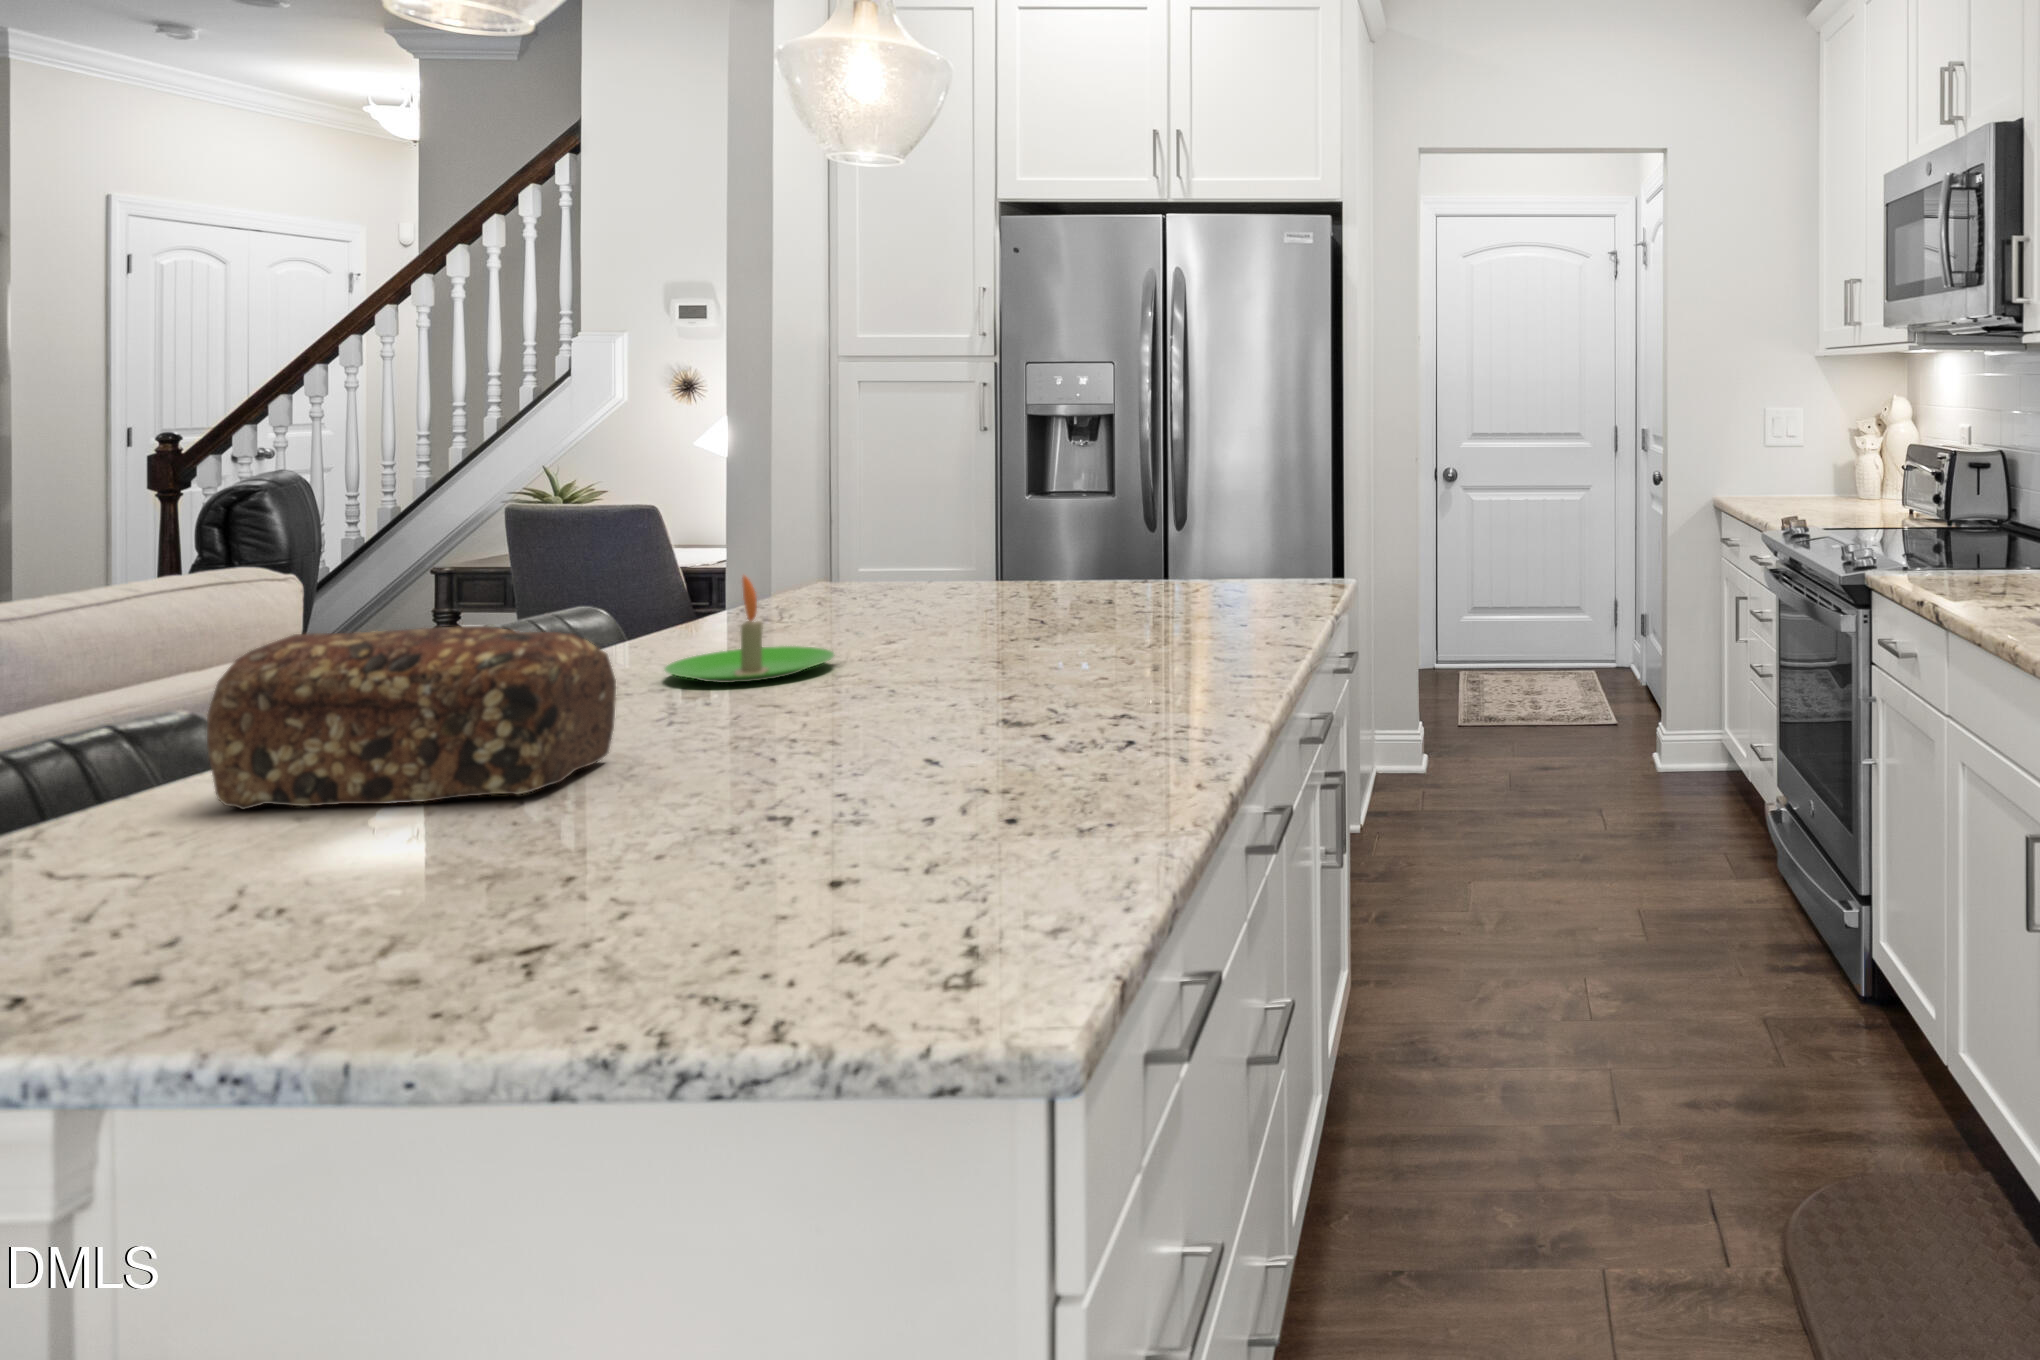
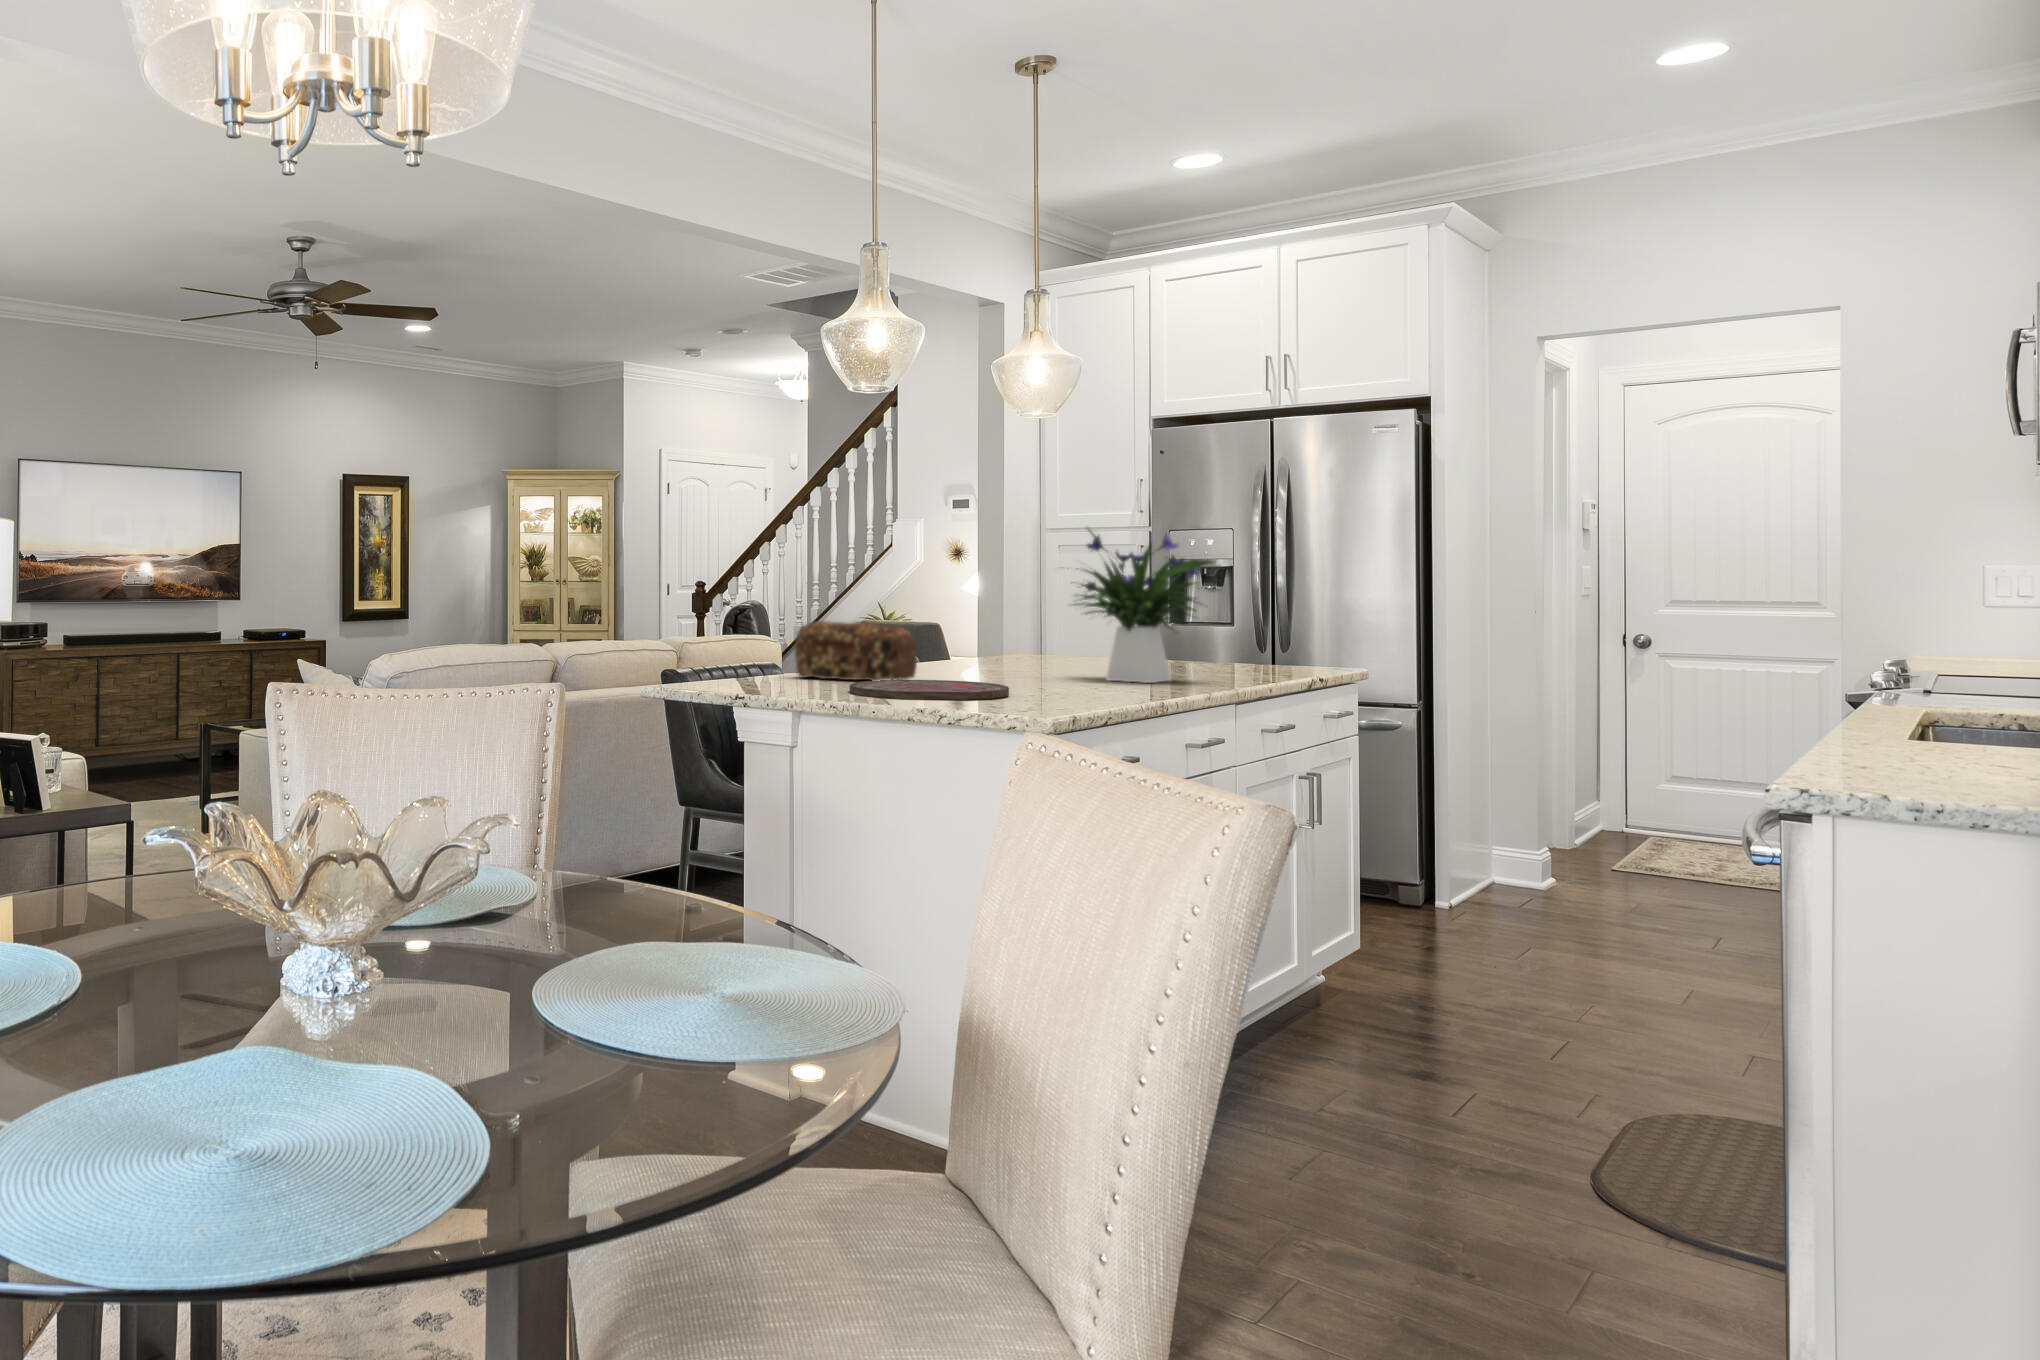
flower arrangement: none [950,371,1253,685] -> present [1075,531,1212,683]
candle: present [665,576,834,683] -> none [937,624,1011,672]
cutting board: none [365,790,900,973] -> present [850,680,1009,700]

